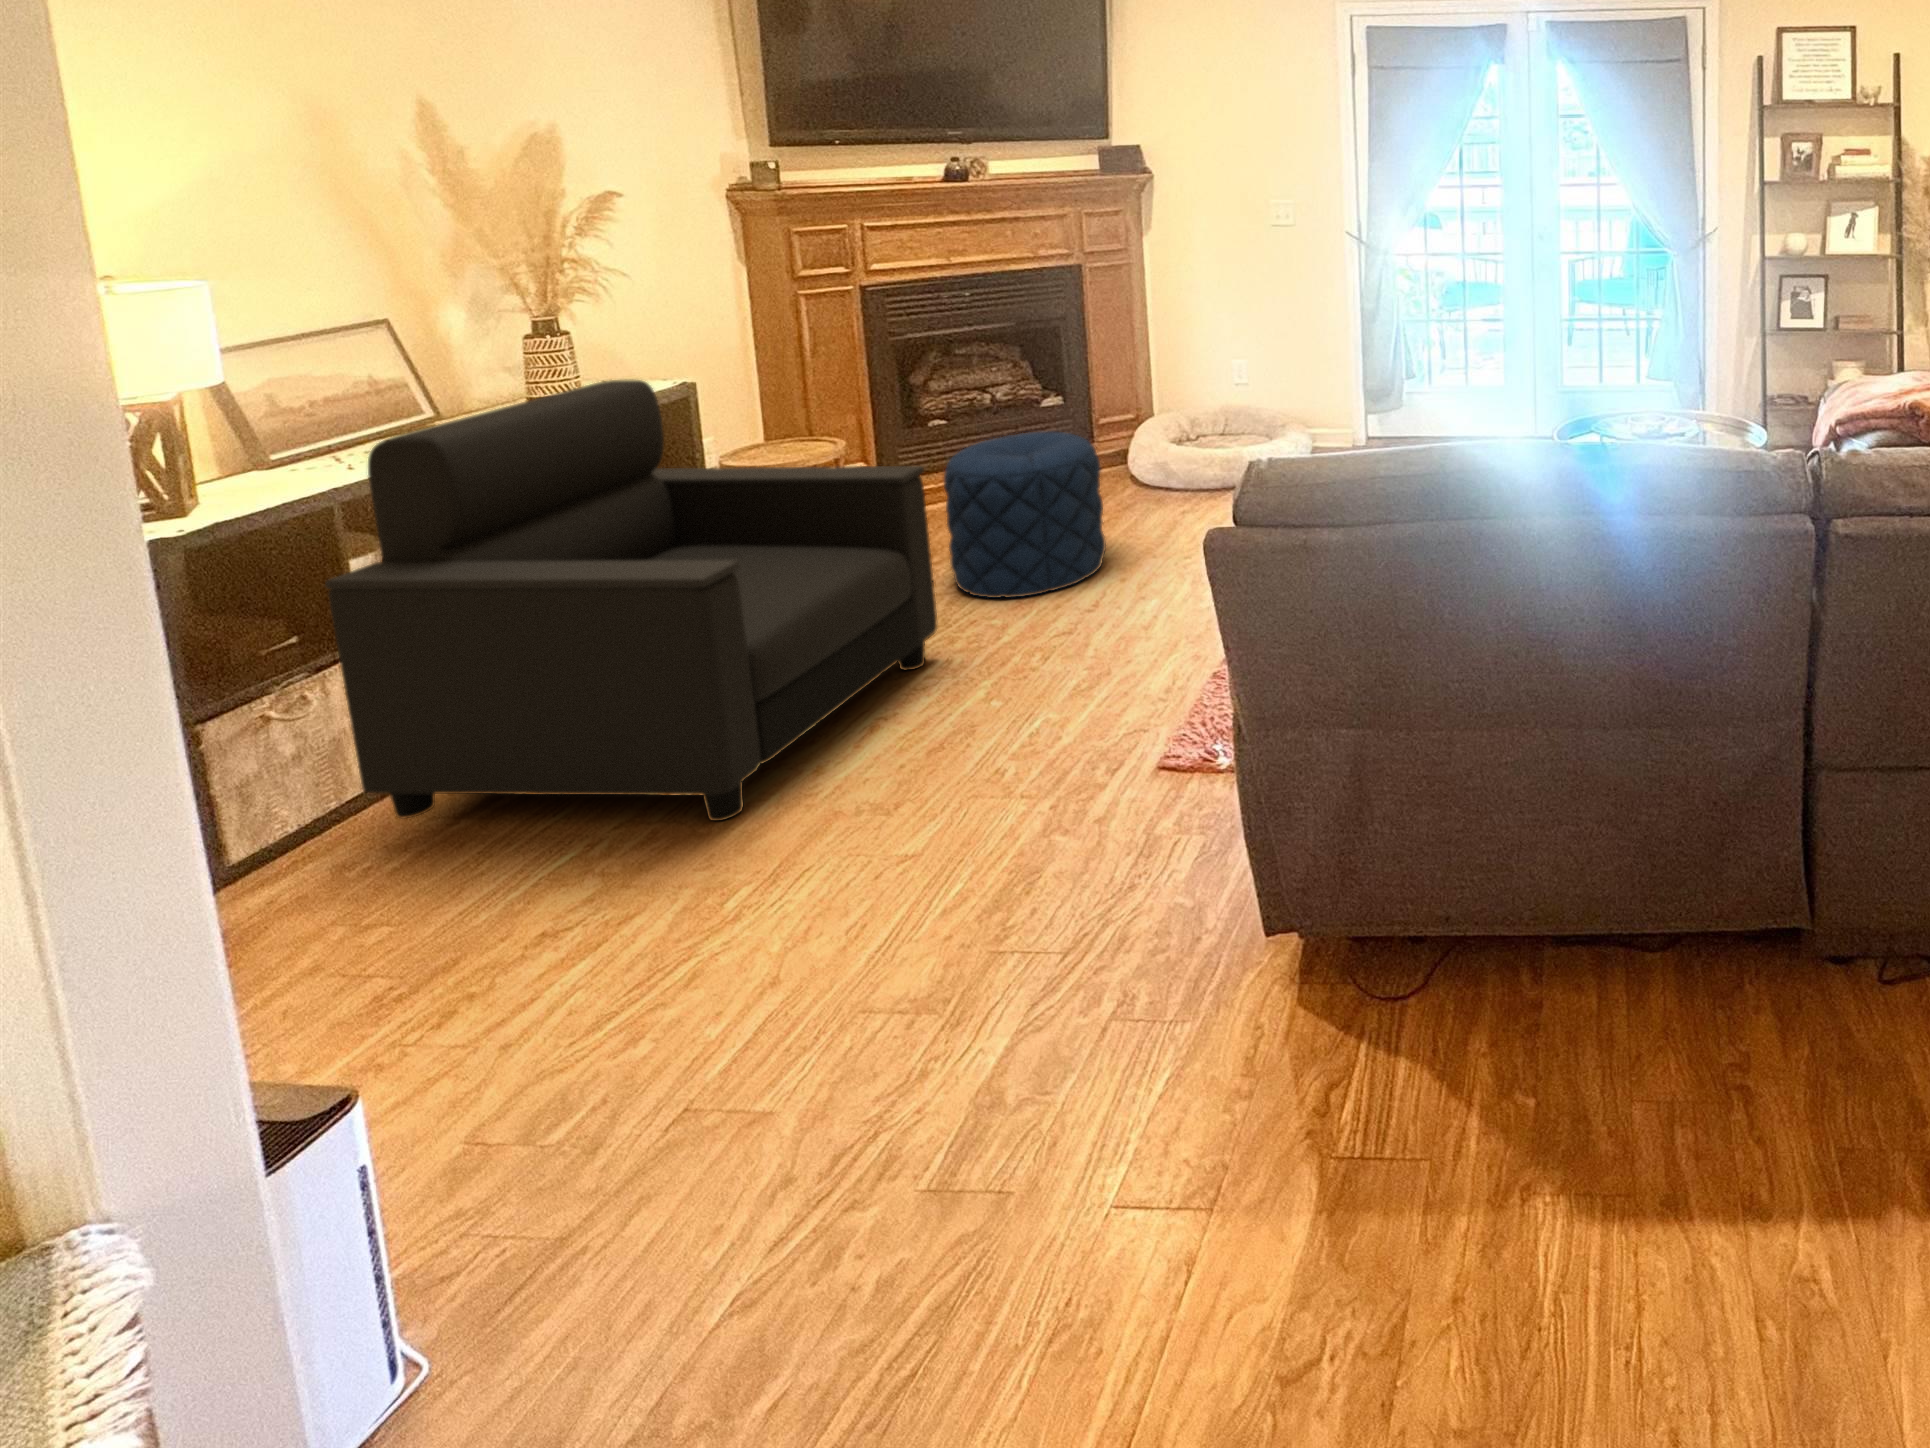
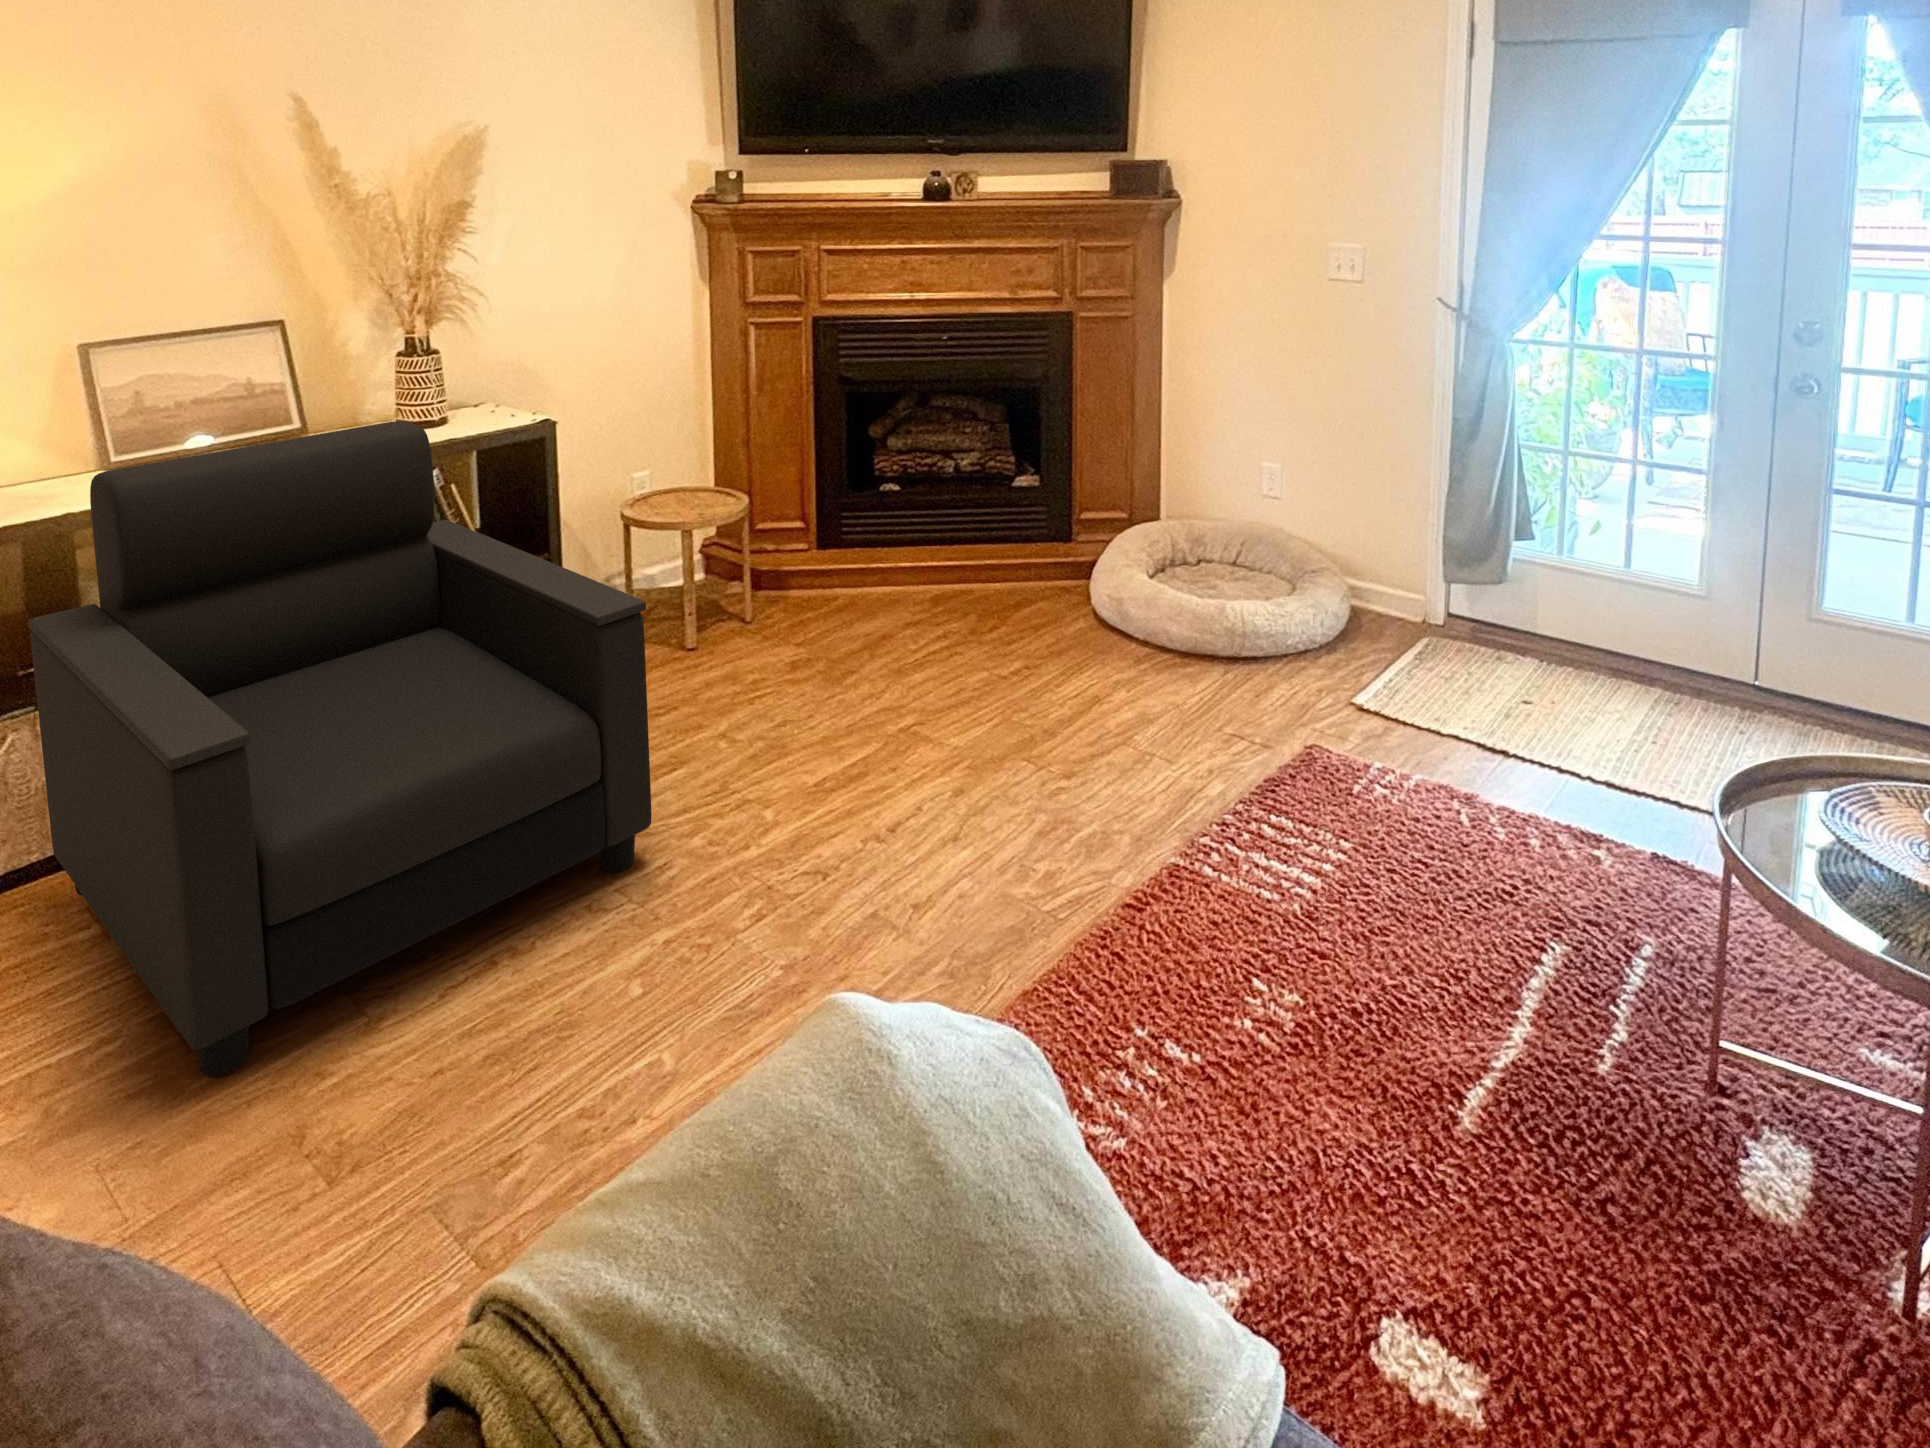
pouf: present [944,431,1106,598] -> none [764,546,961,785]

